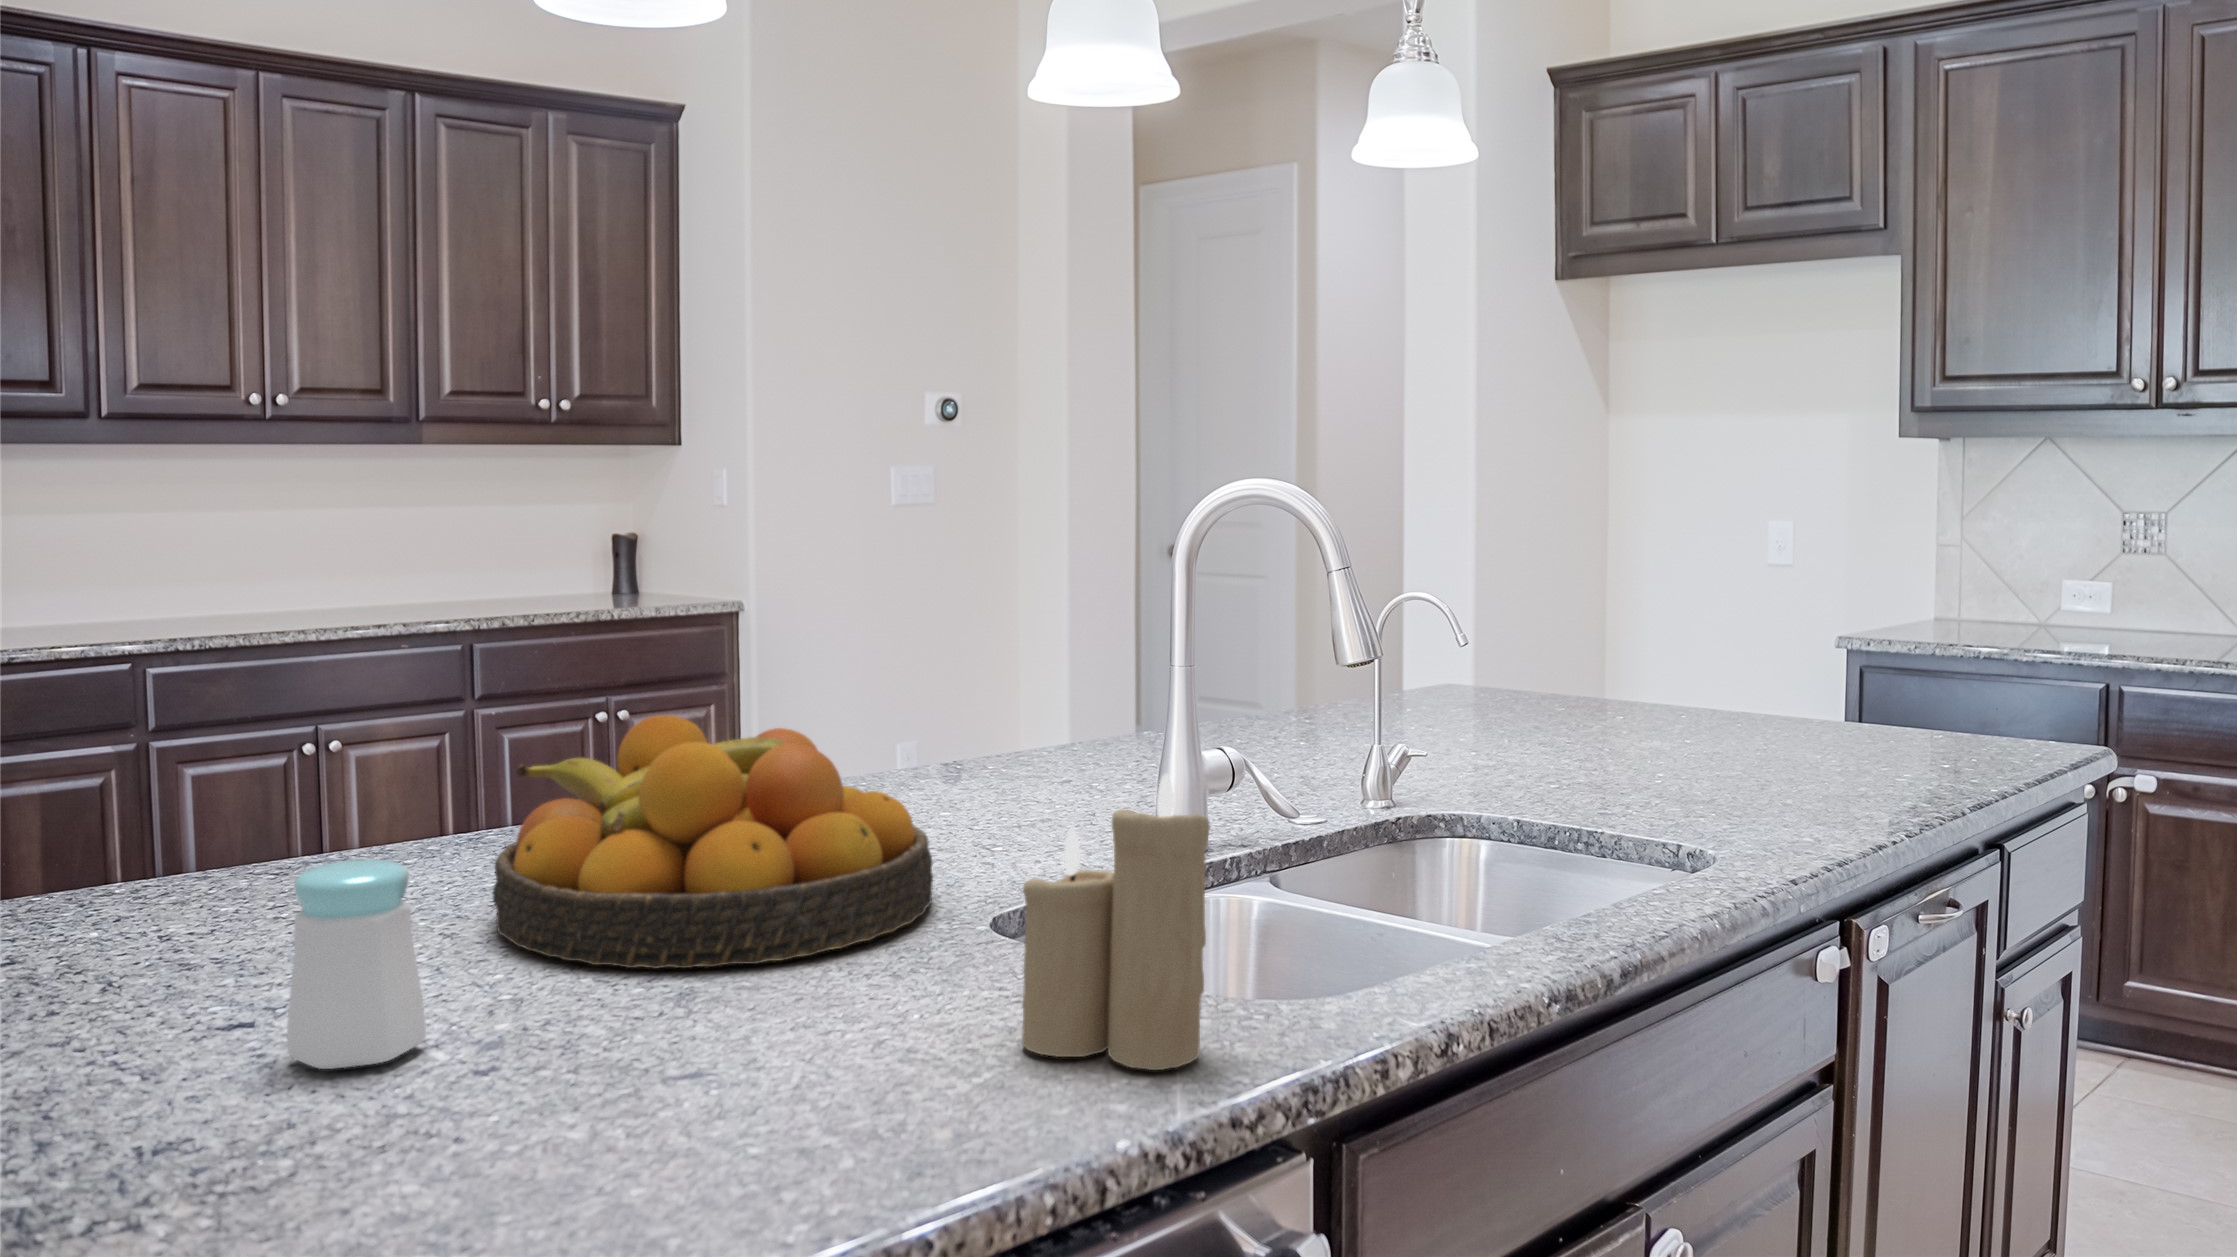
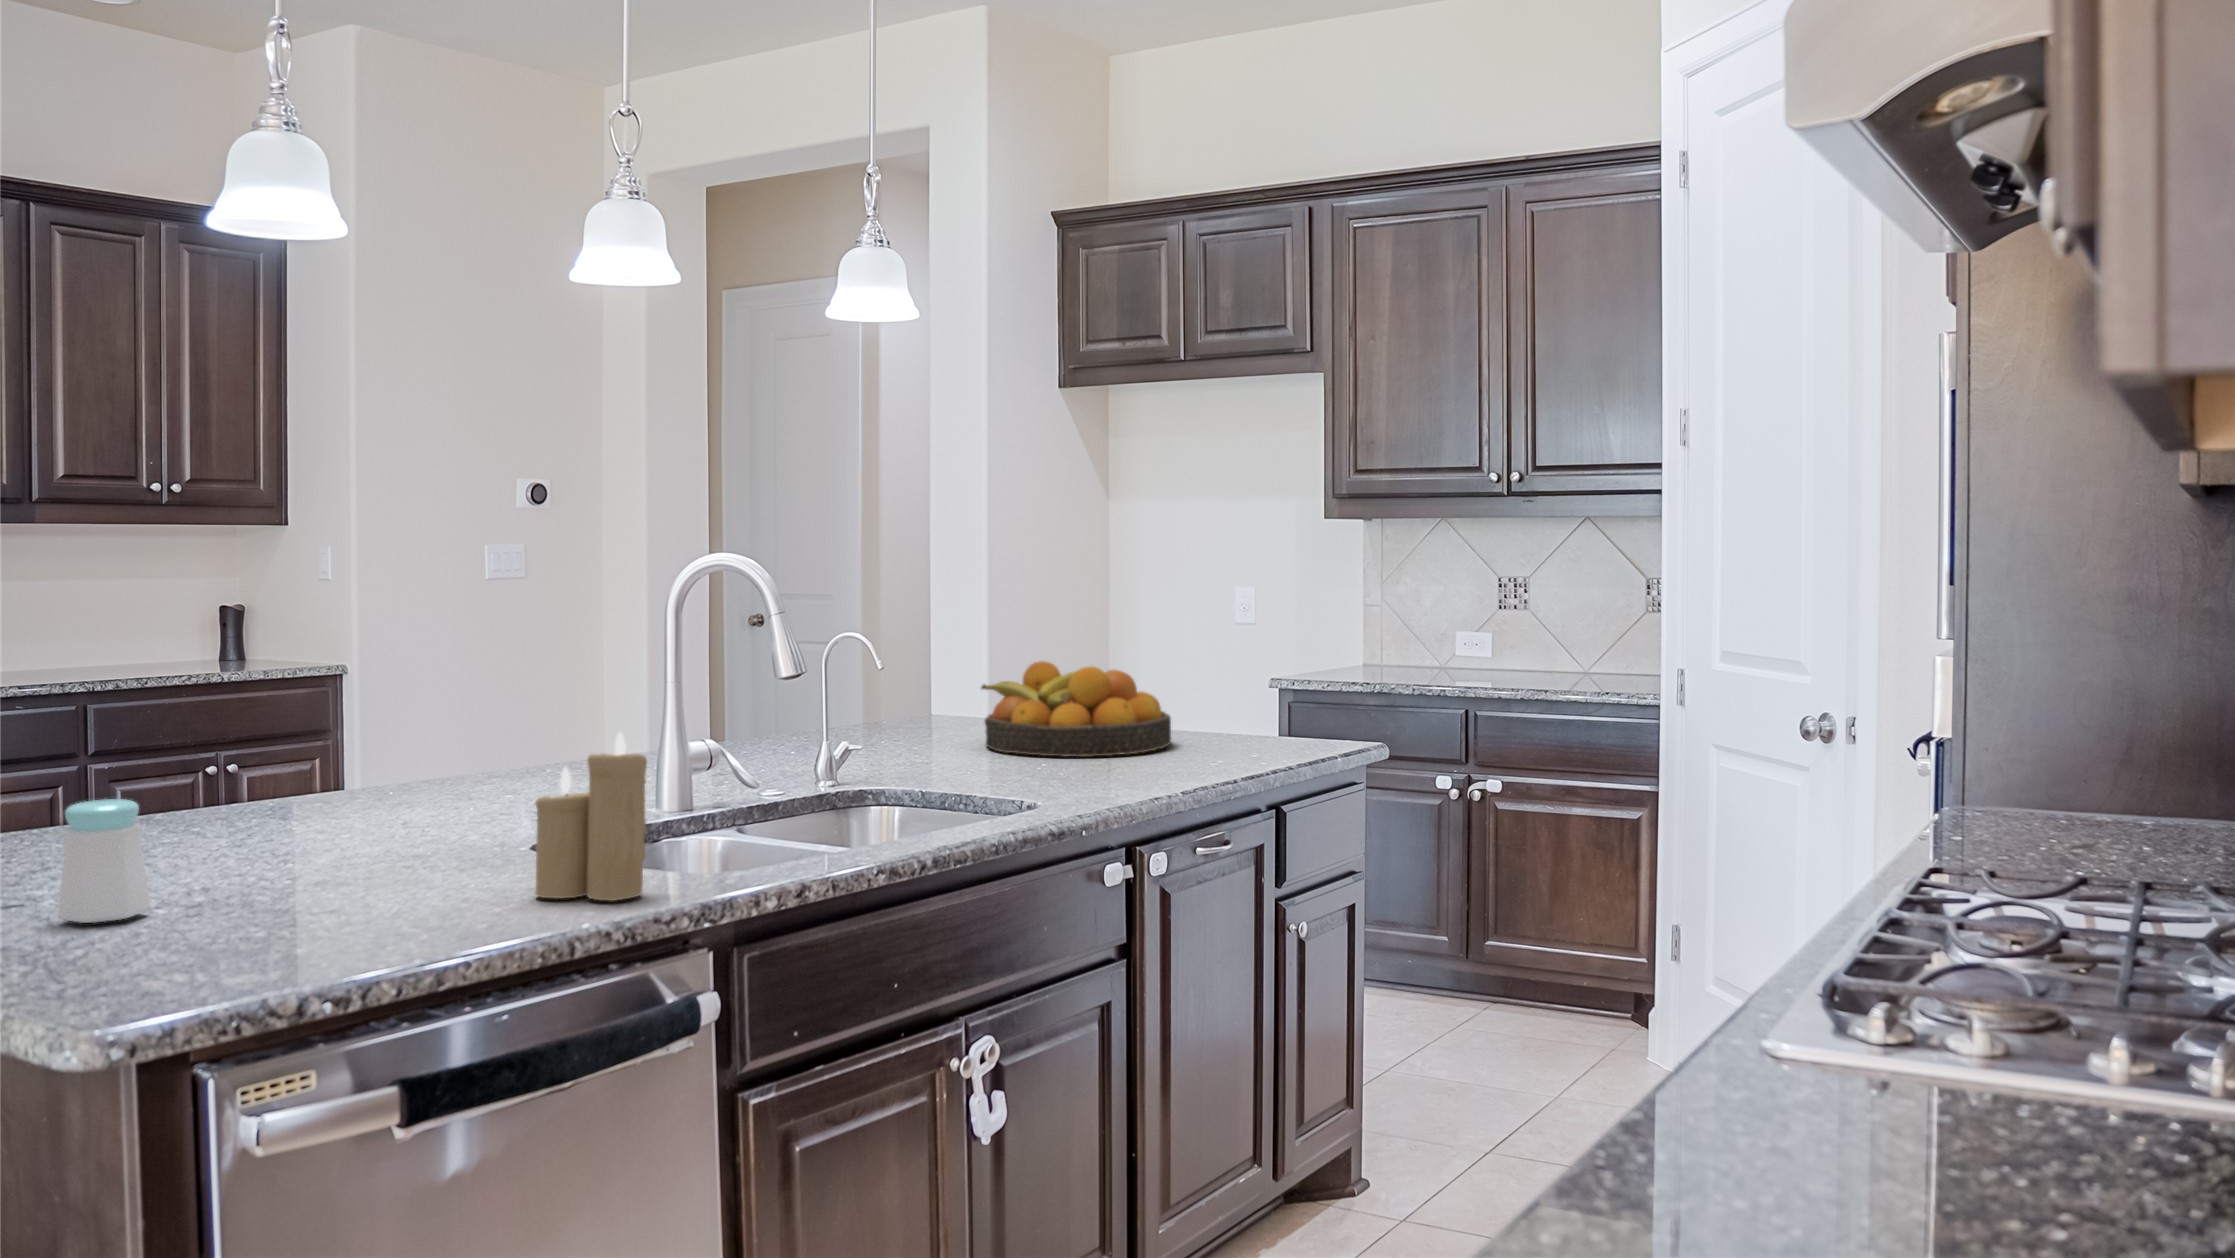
fruit bowl: present [492,715,933,968] -> present [982,661,1171,757]

